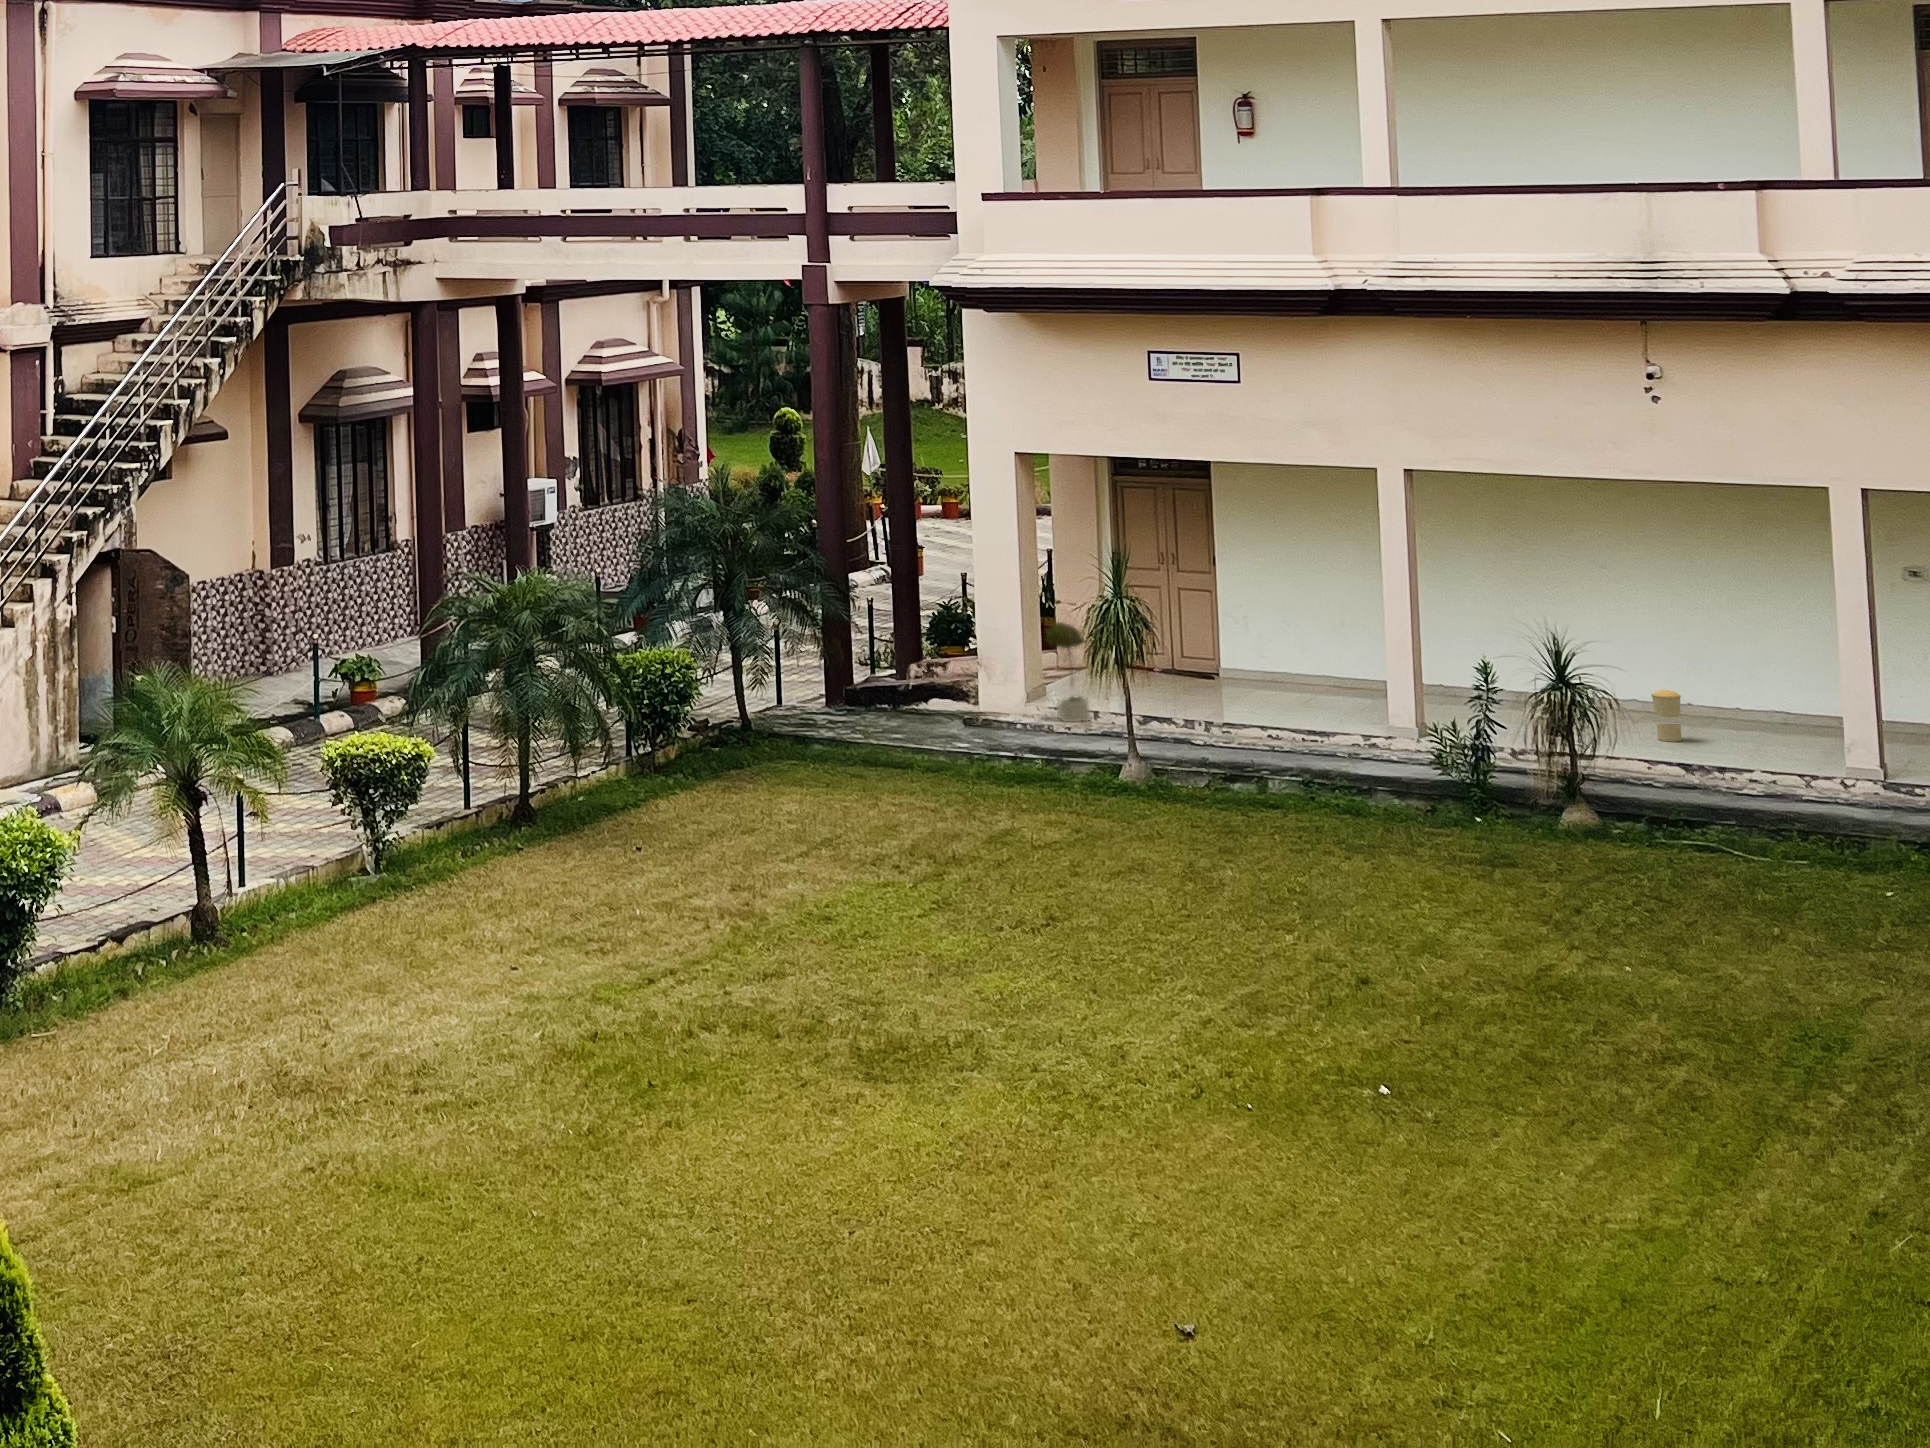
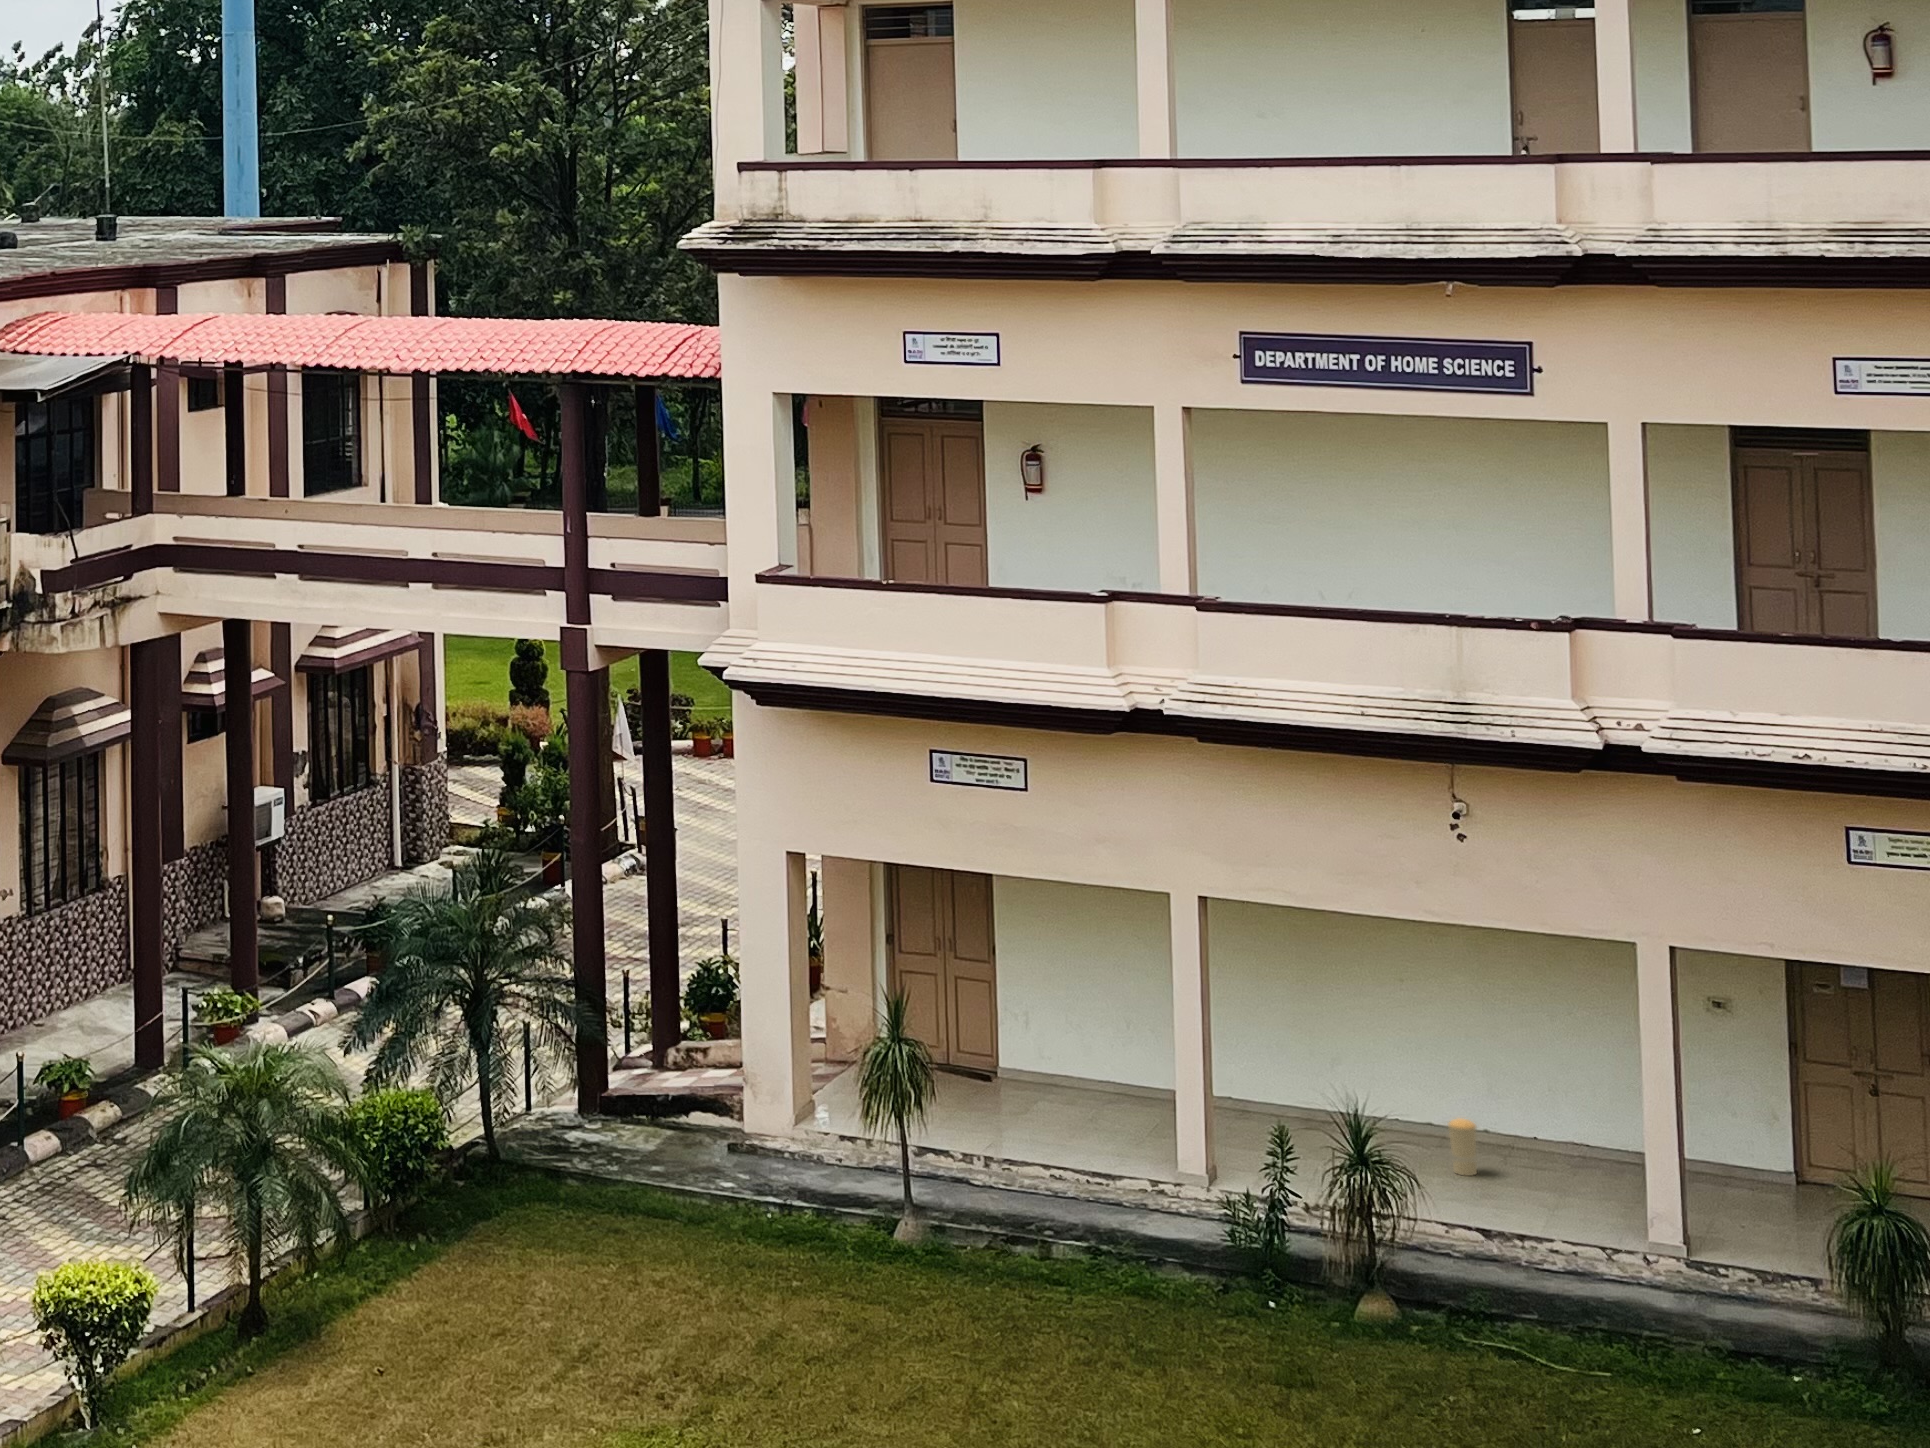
potted tree: present [1046,622,1090,722] -> none [821,1033,868,1147]

